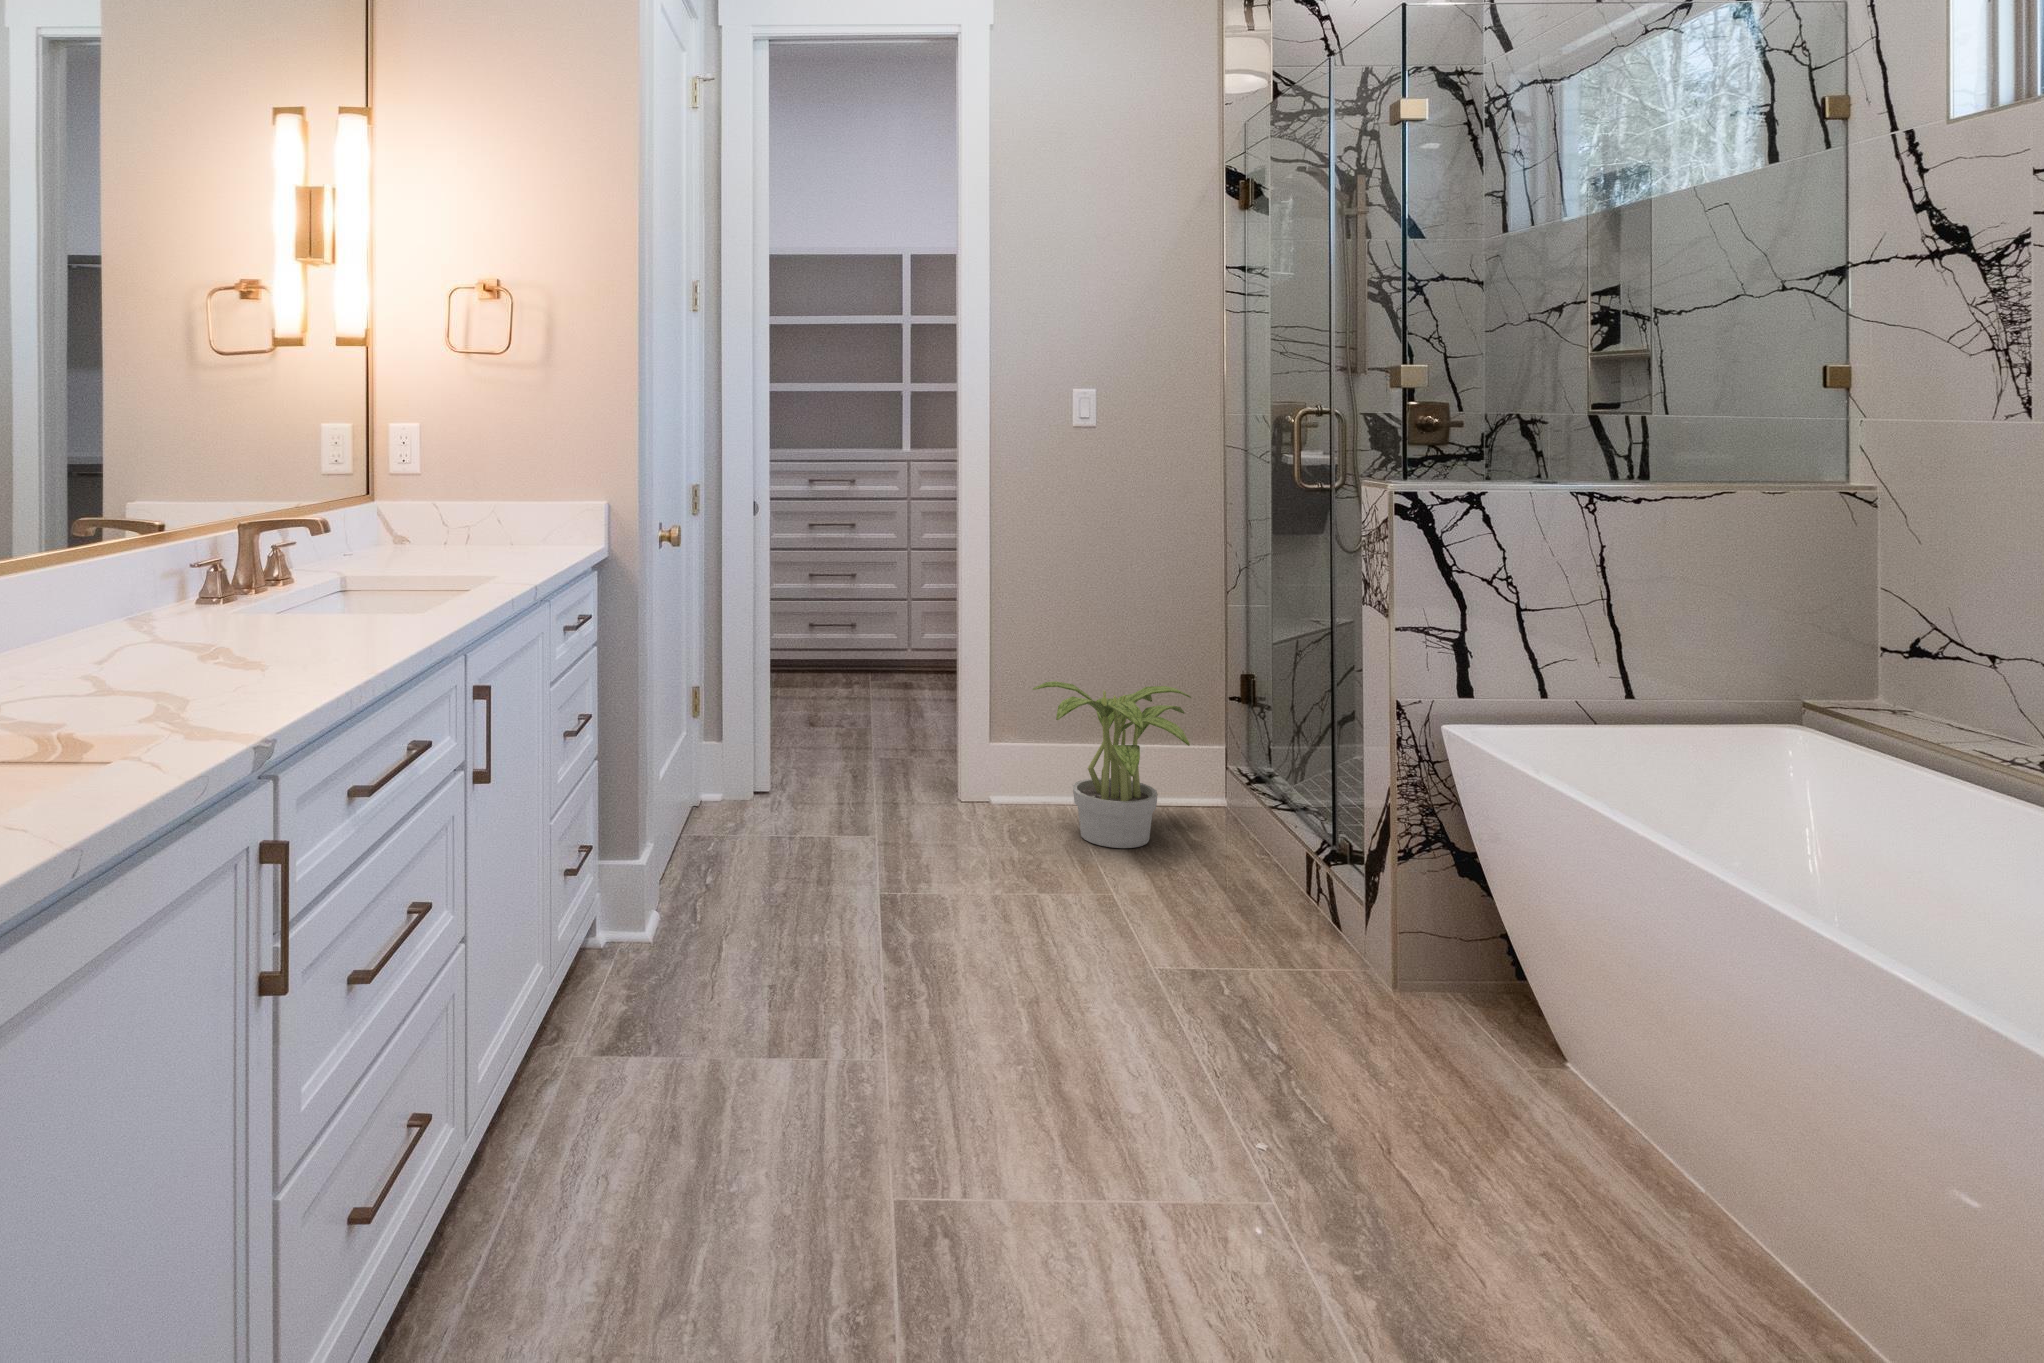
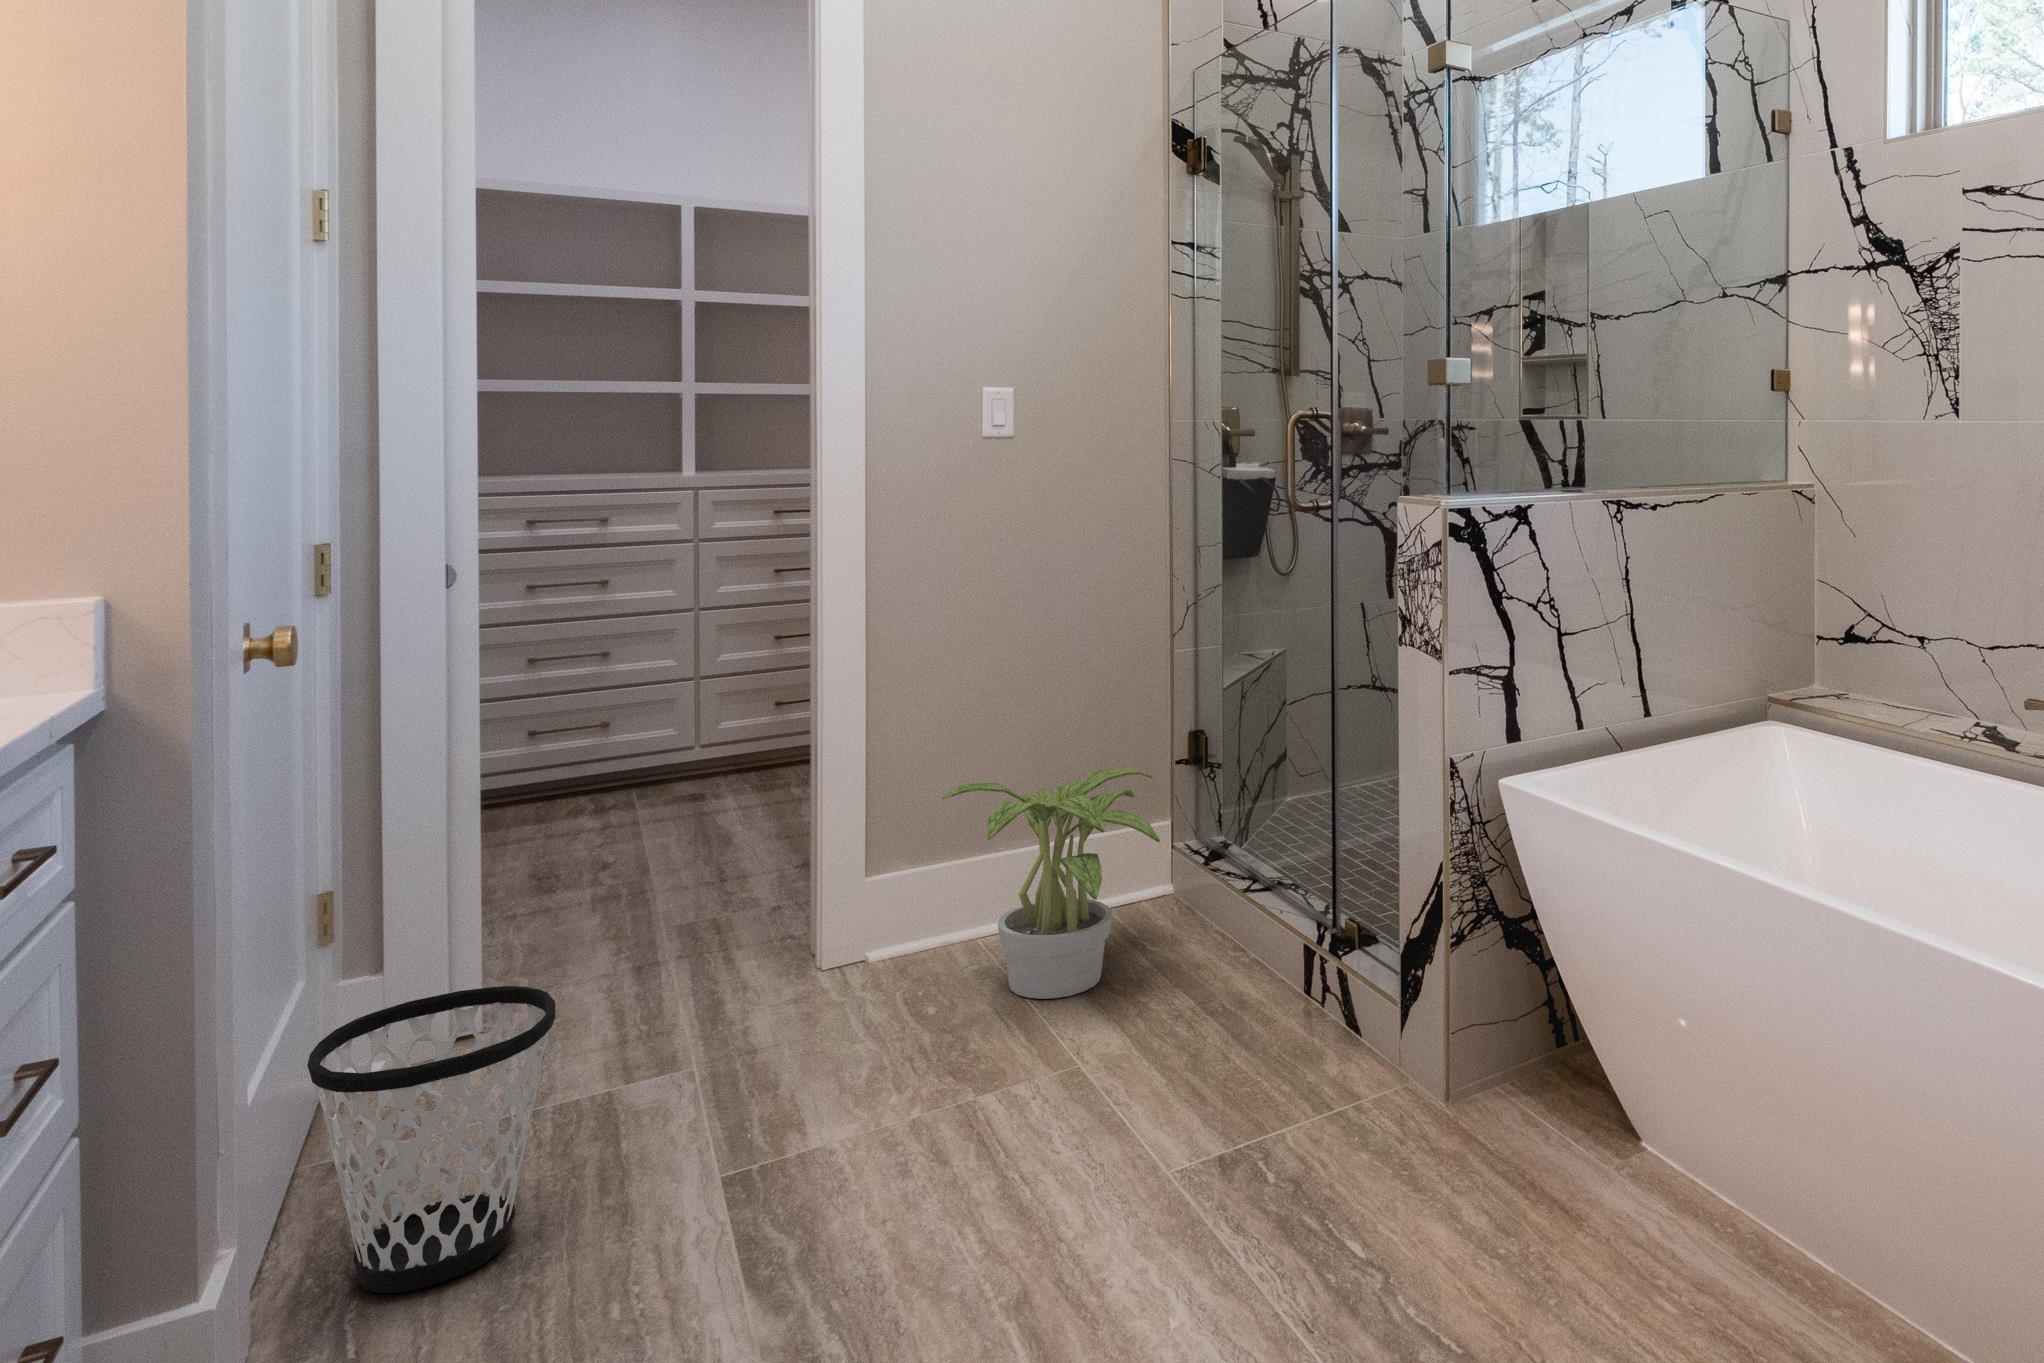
wastebasket: none [683,749,794,900] -> present [307,986,556,1293]

